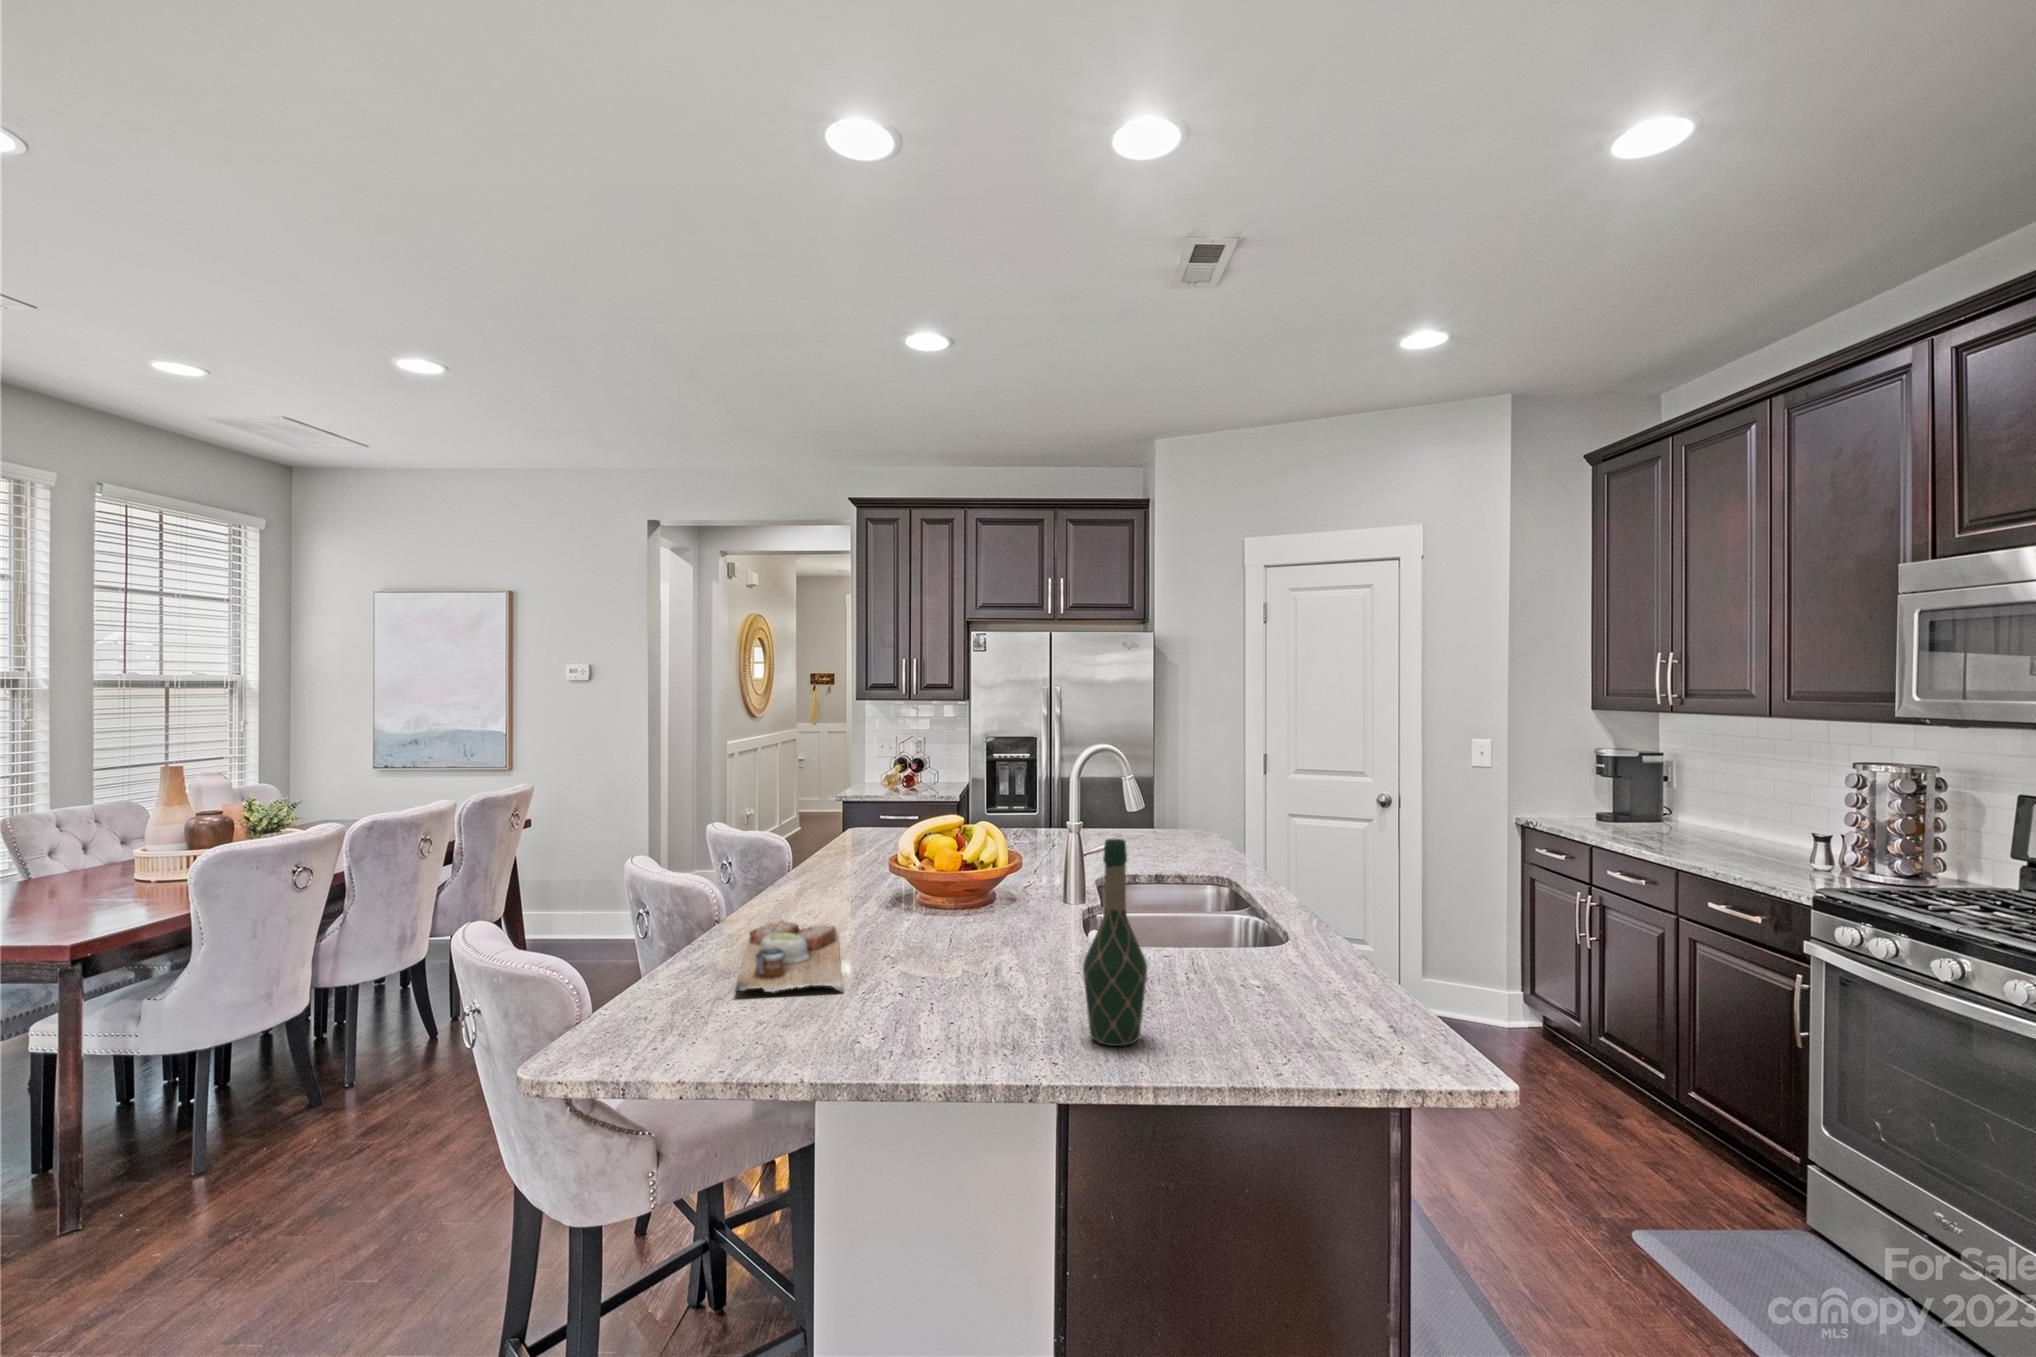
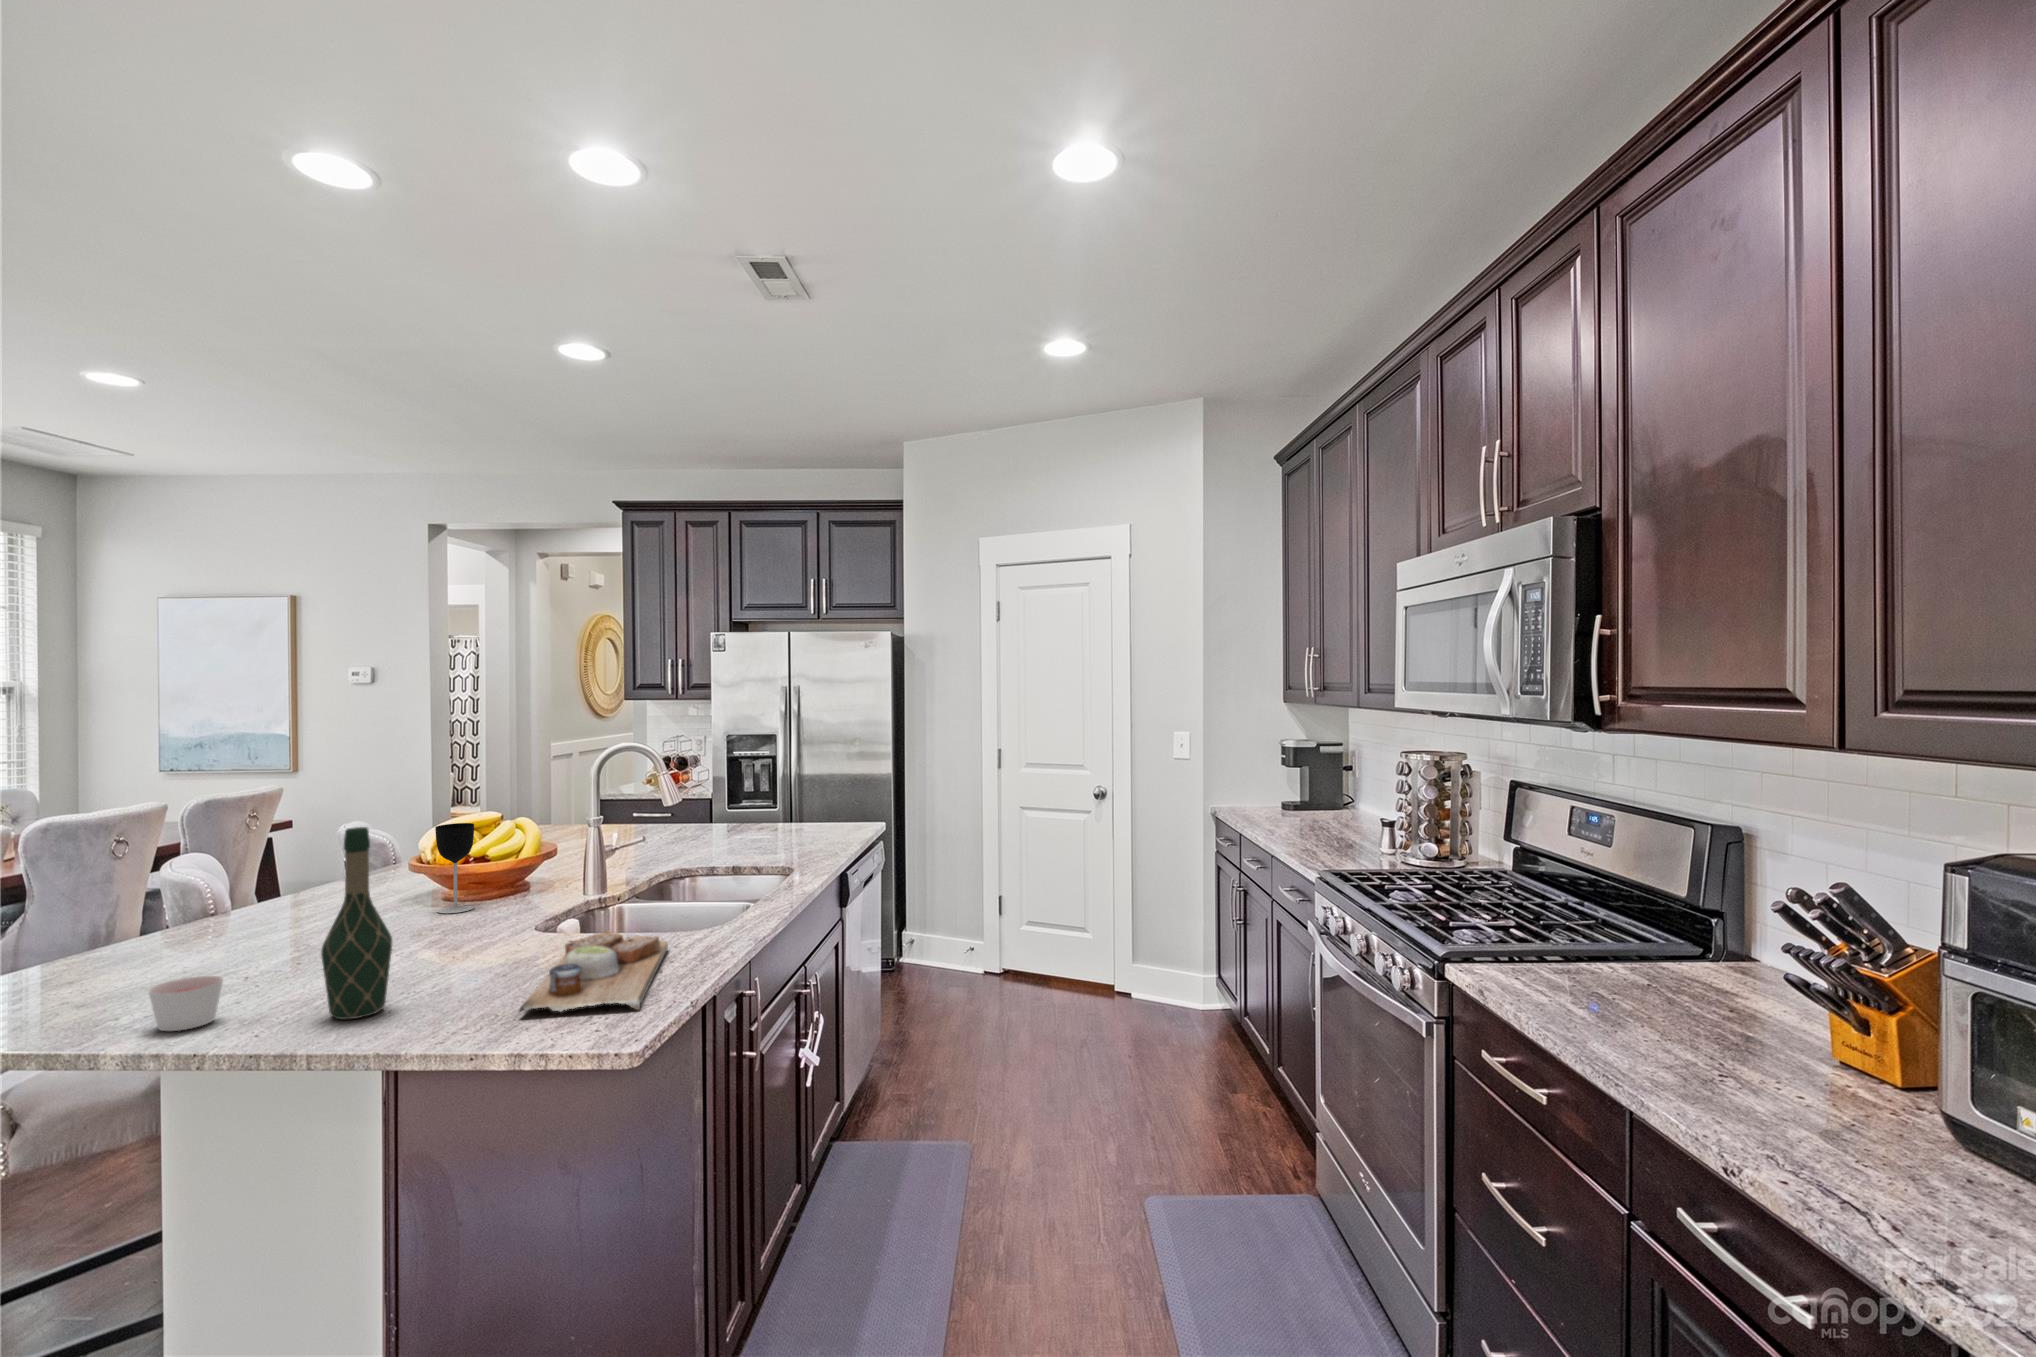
wine glass: none [954,831,989,926] -> present [435,823,474,913]
cutting board: present [735,920,844,992] -> present [519,931,668,1012]
candle: none [926,996,988,1056] -> present [149,976,223,1031]

